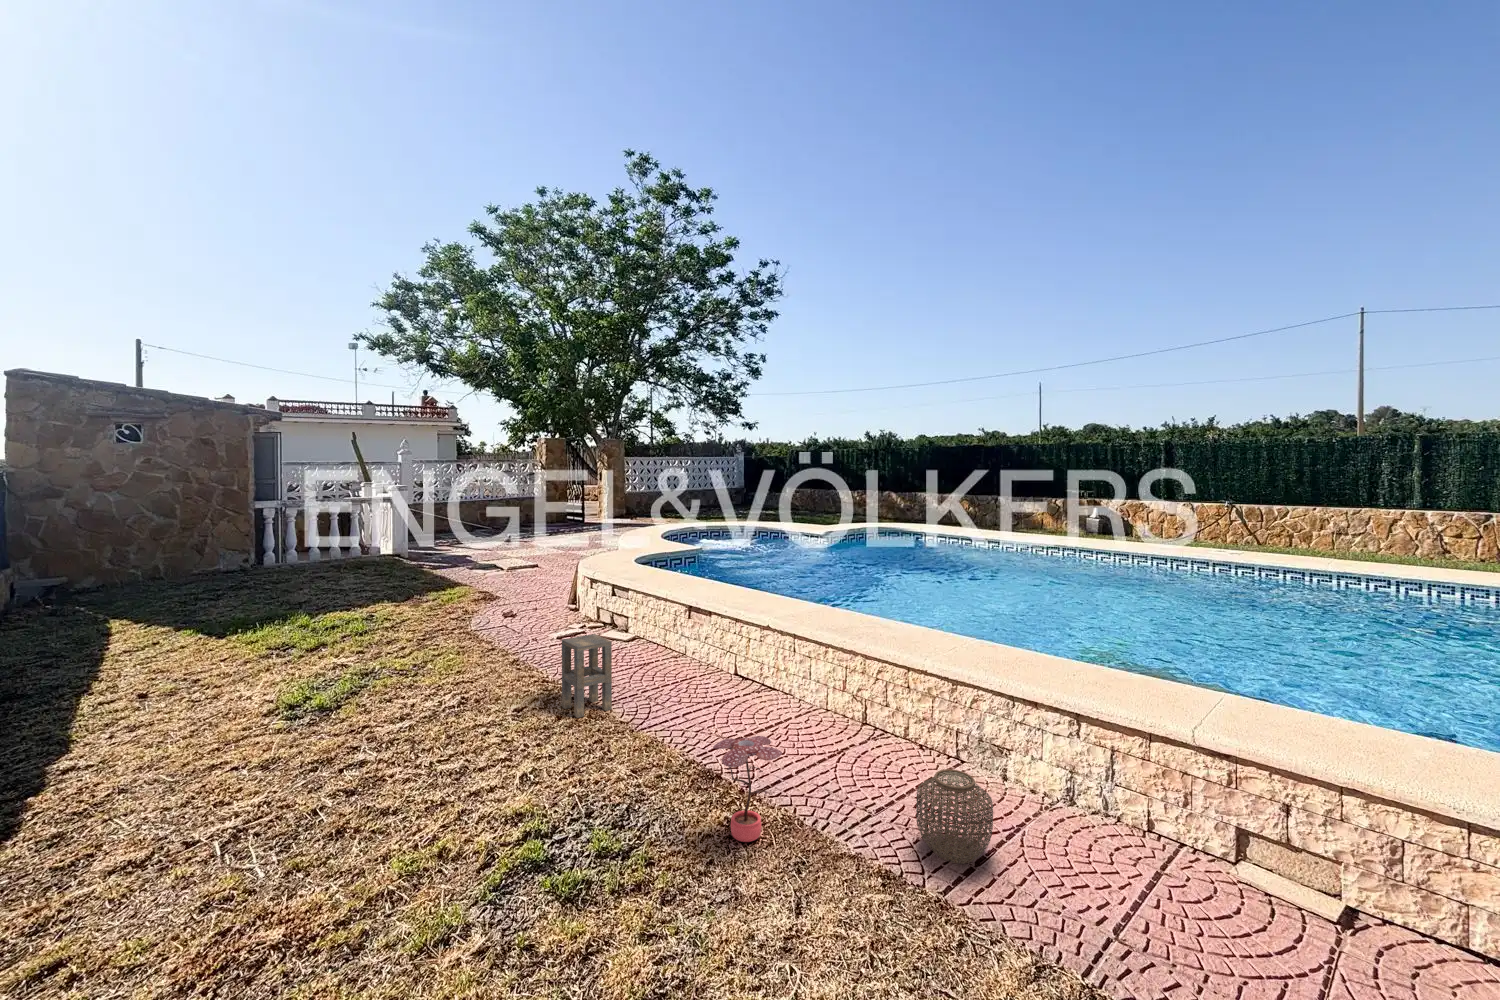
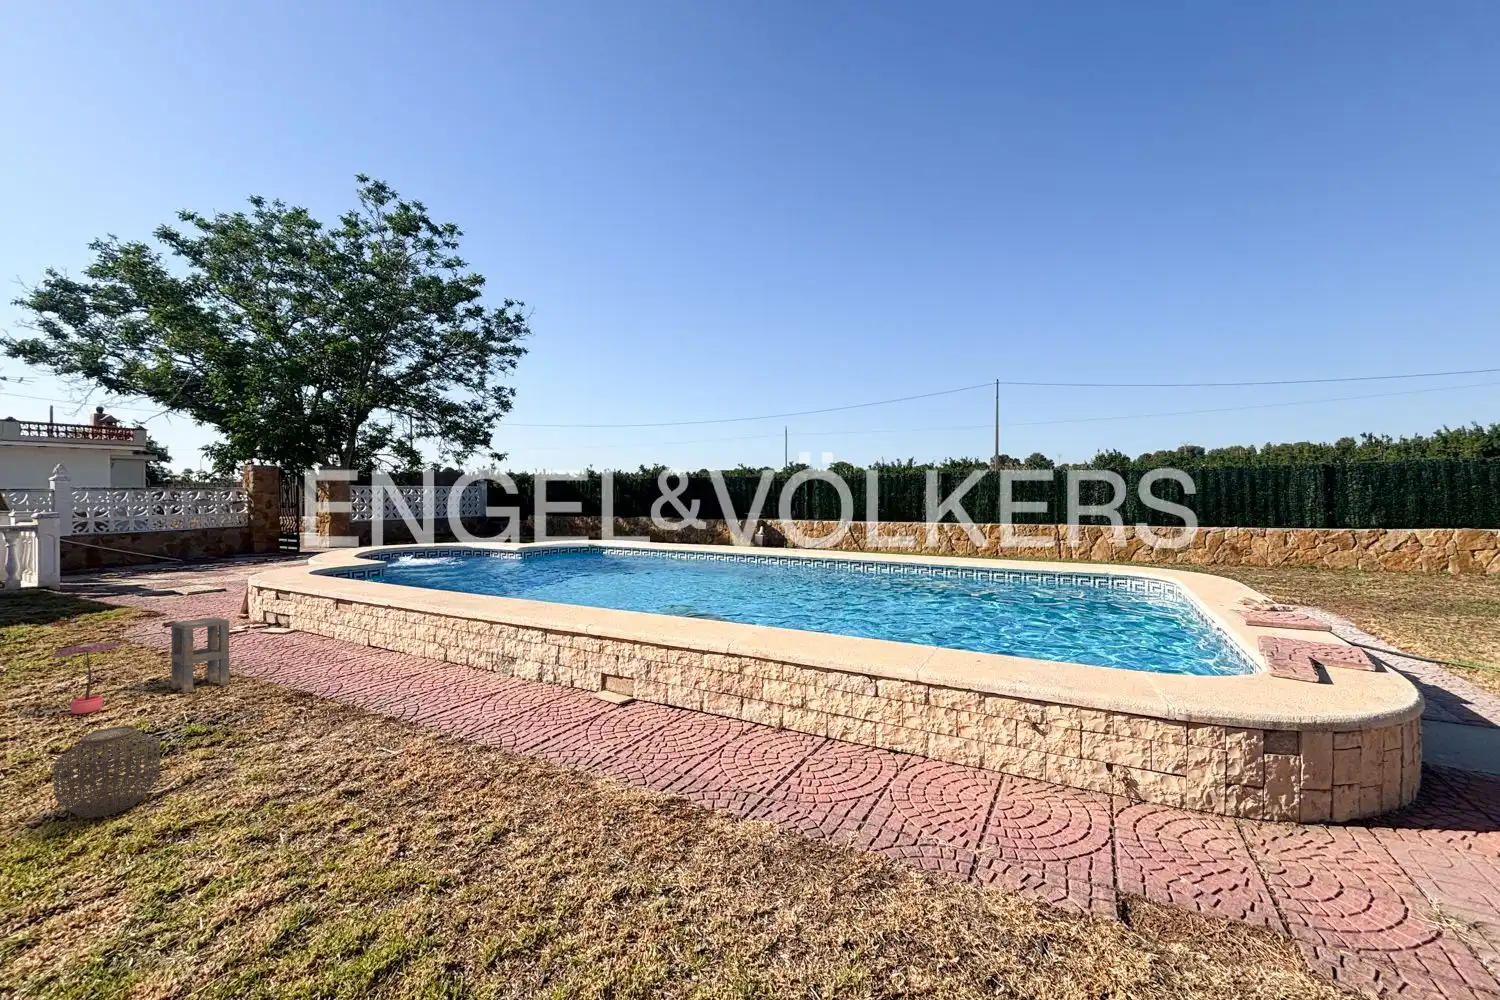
potted plant: present [713,736,782,842] -> present [52,643,121,714]
woven basket: present [916,769,993,864] -> present [54,726,160,818]

